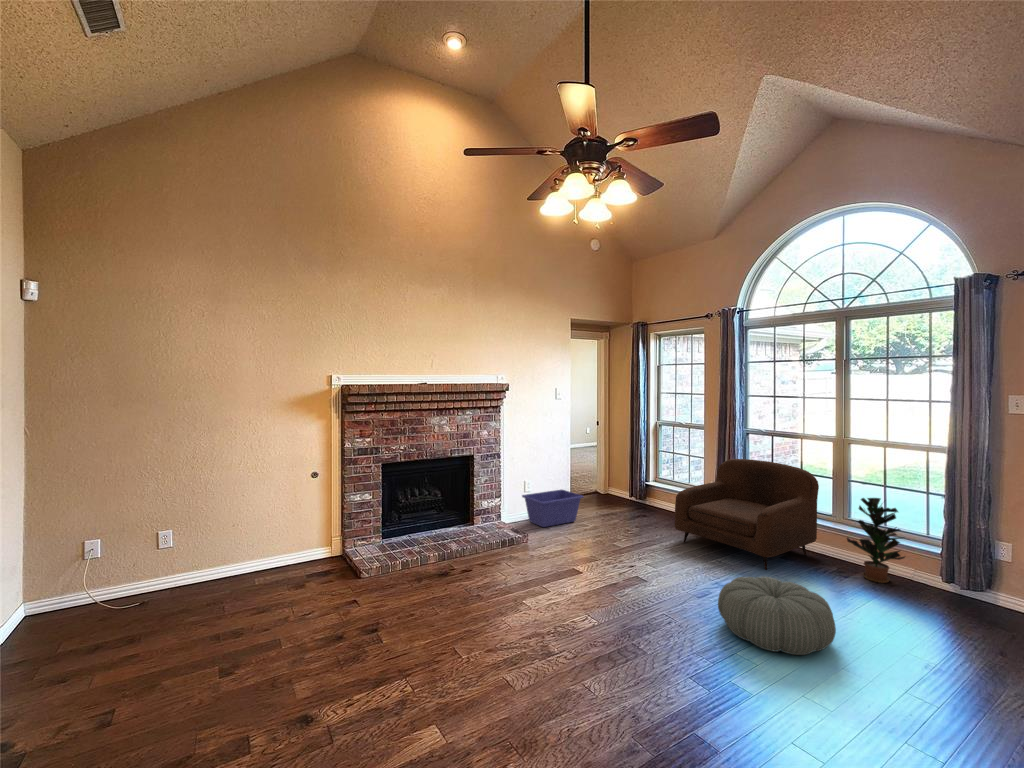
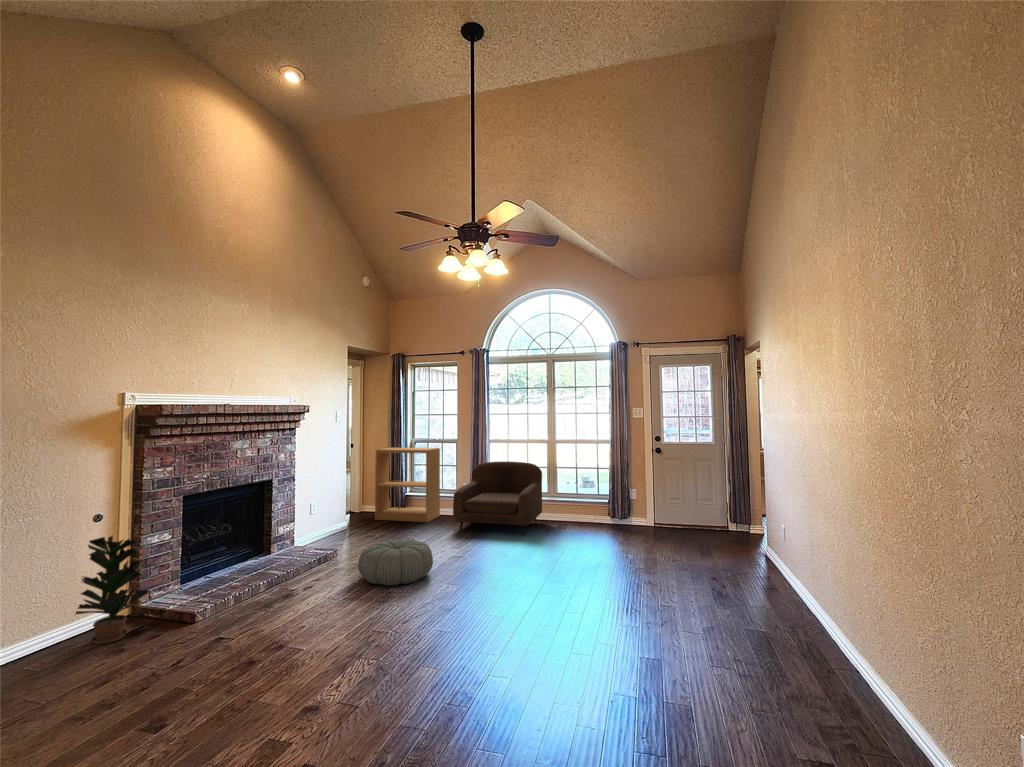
bookshelf: none [610,429,685,521] -> present [375,448,440,522]
storage bin: present [522,490,583,527] -> none [309,508,368,544]
potted plant: present [847,498,905,583] -> present [76,536,148,644]
pouf: present [718,576,836,655] -> present [358,539,433,586]

